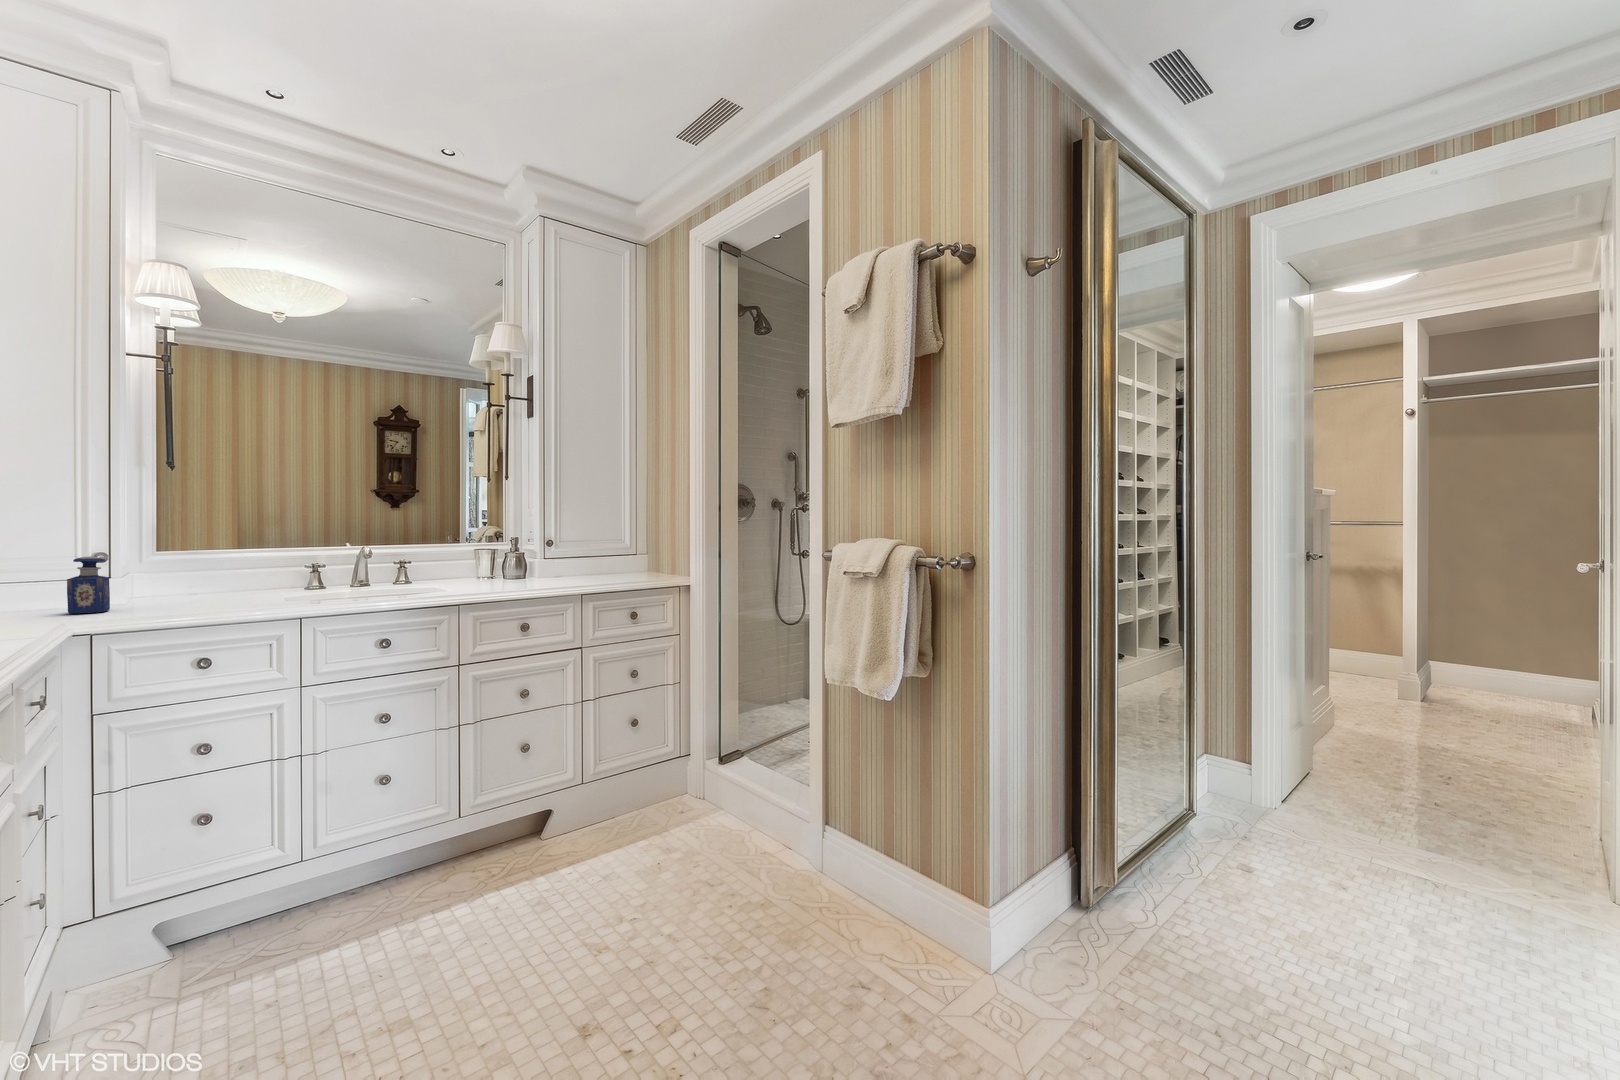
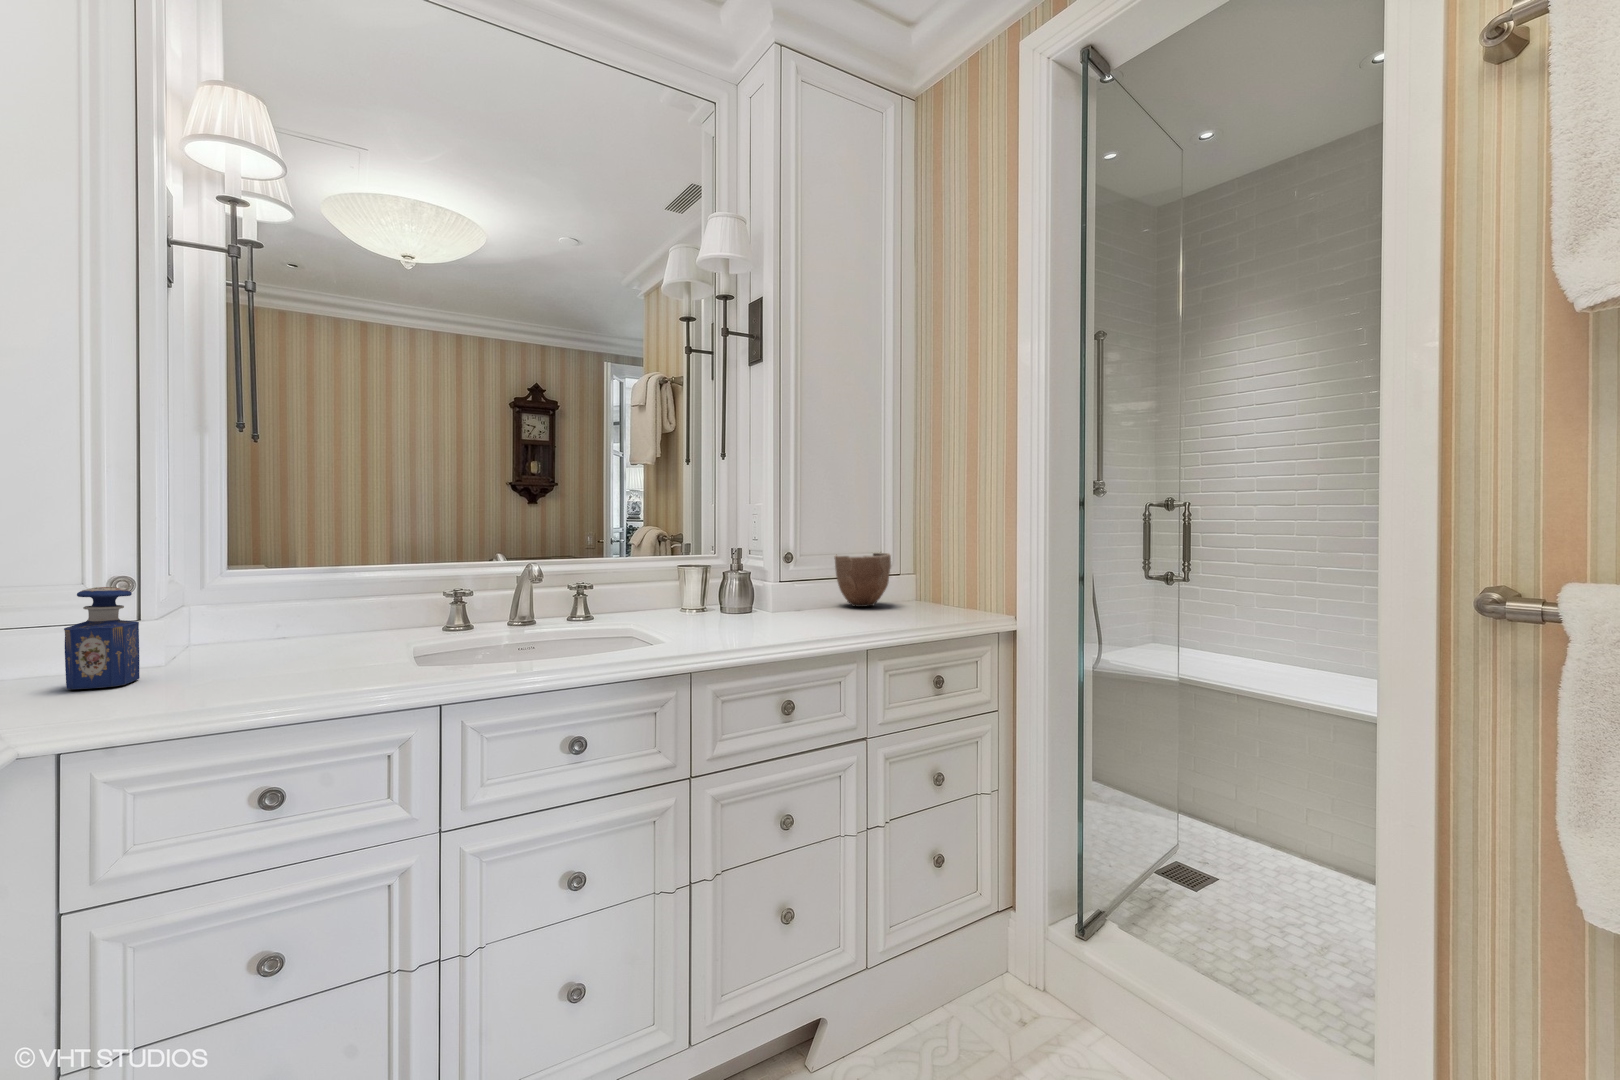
decorative bowl: none [586,541,624,575] -> present [835,553,891,607]

